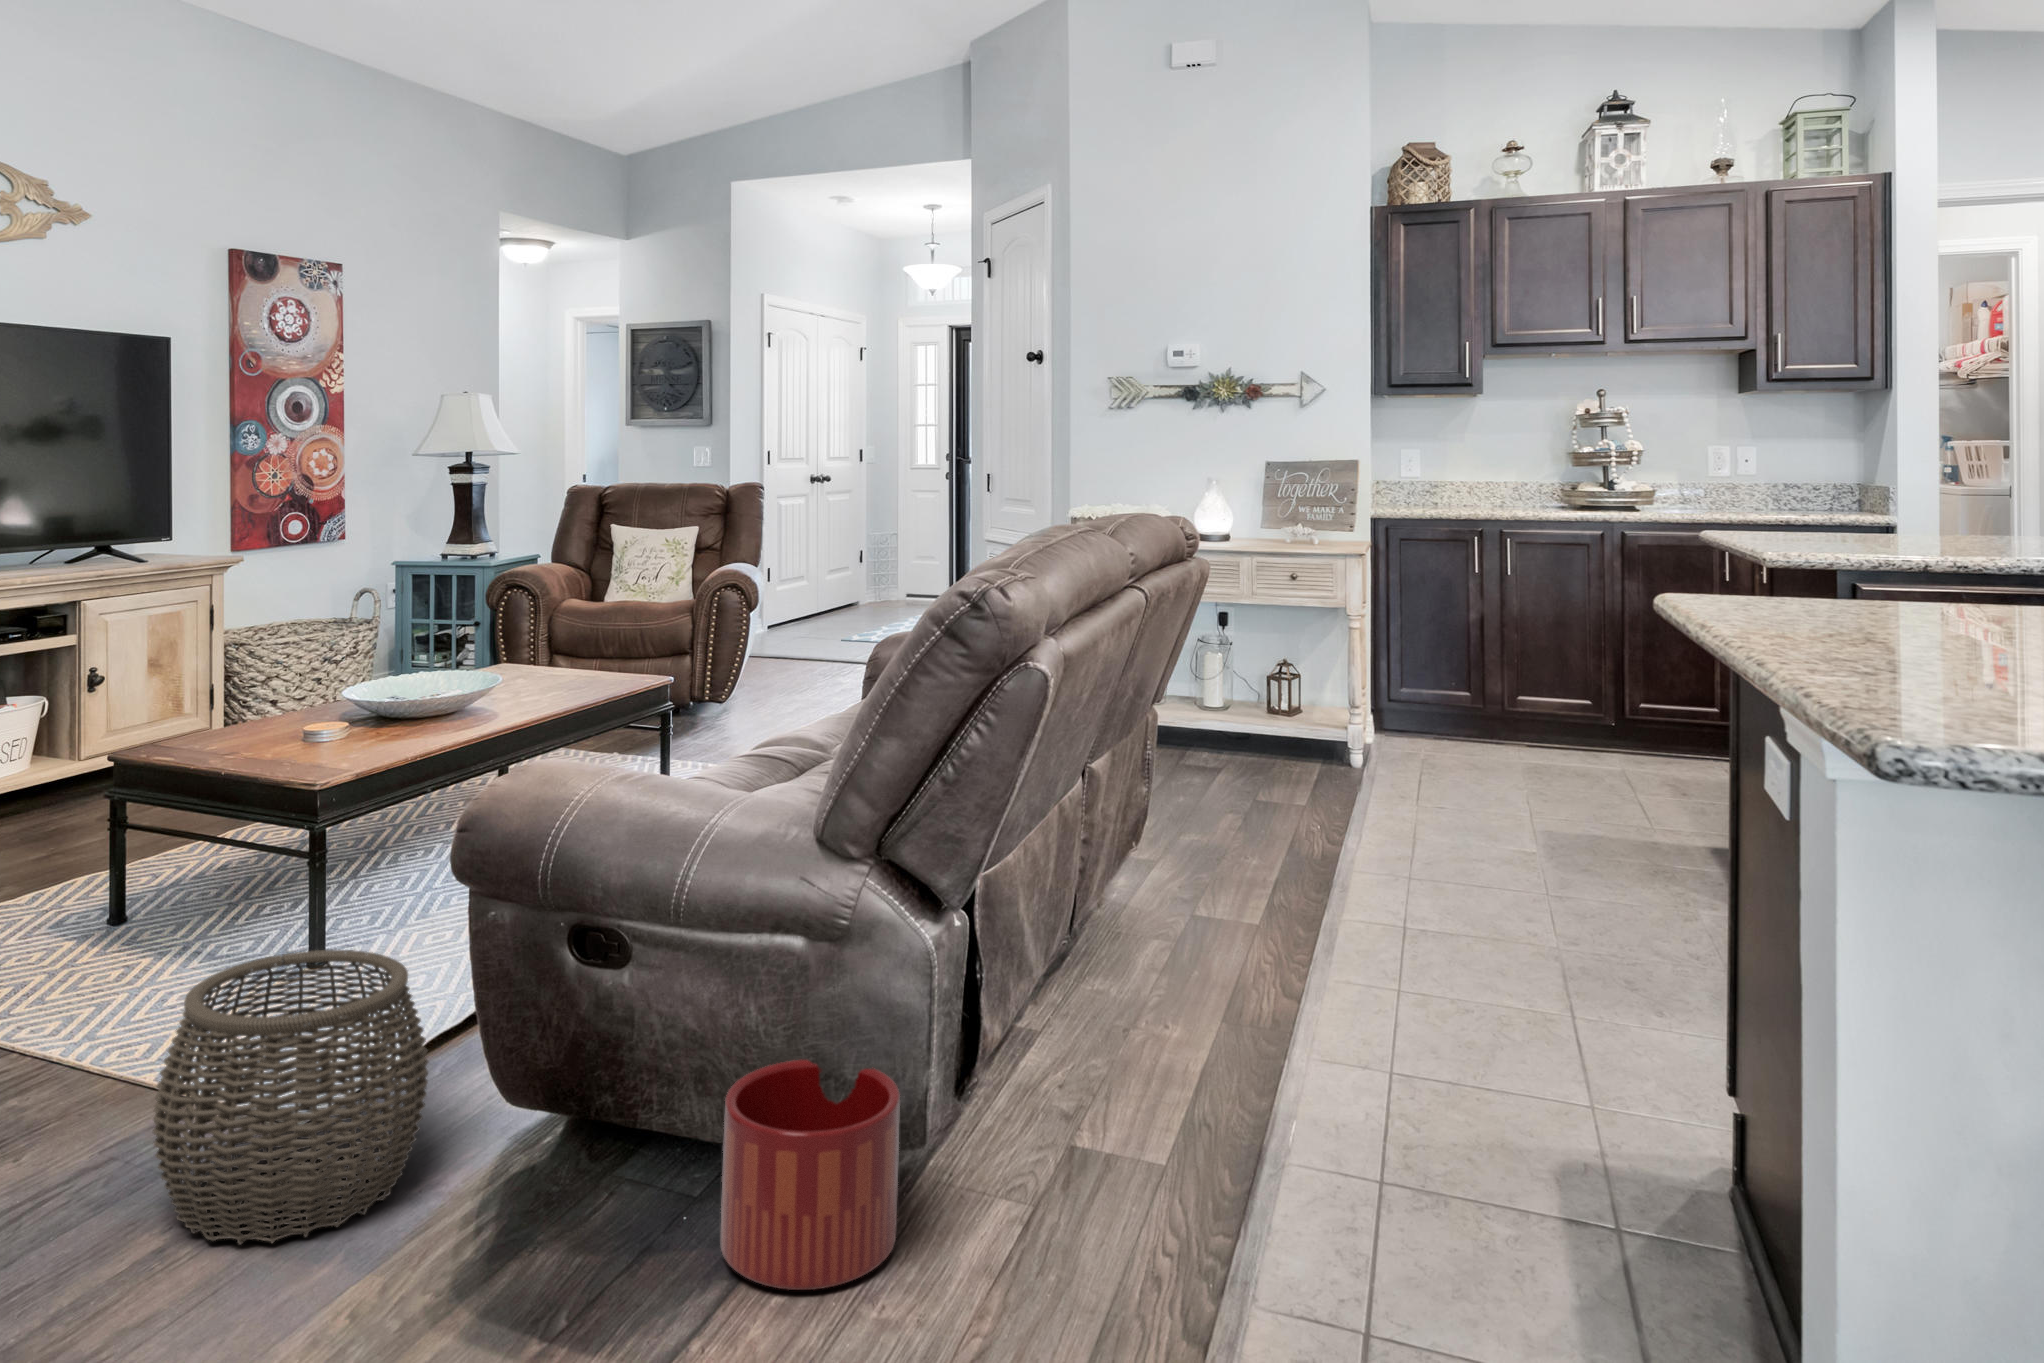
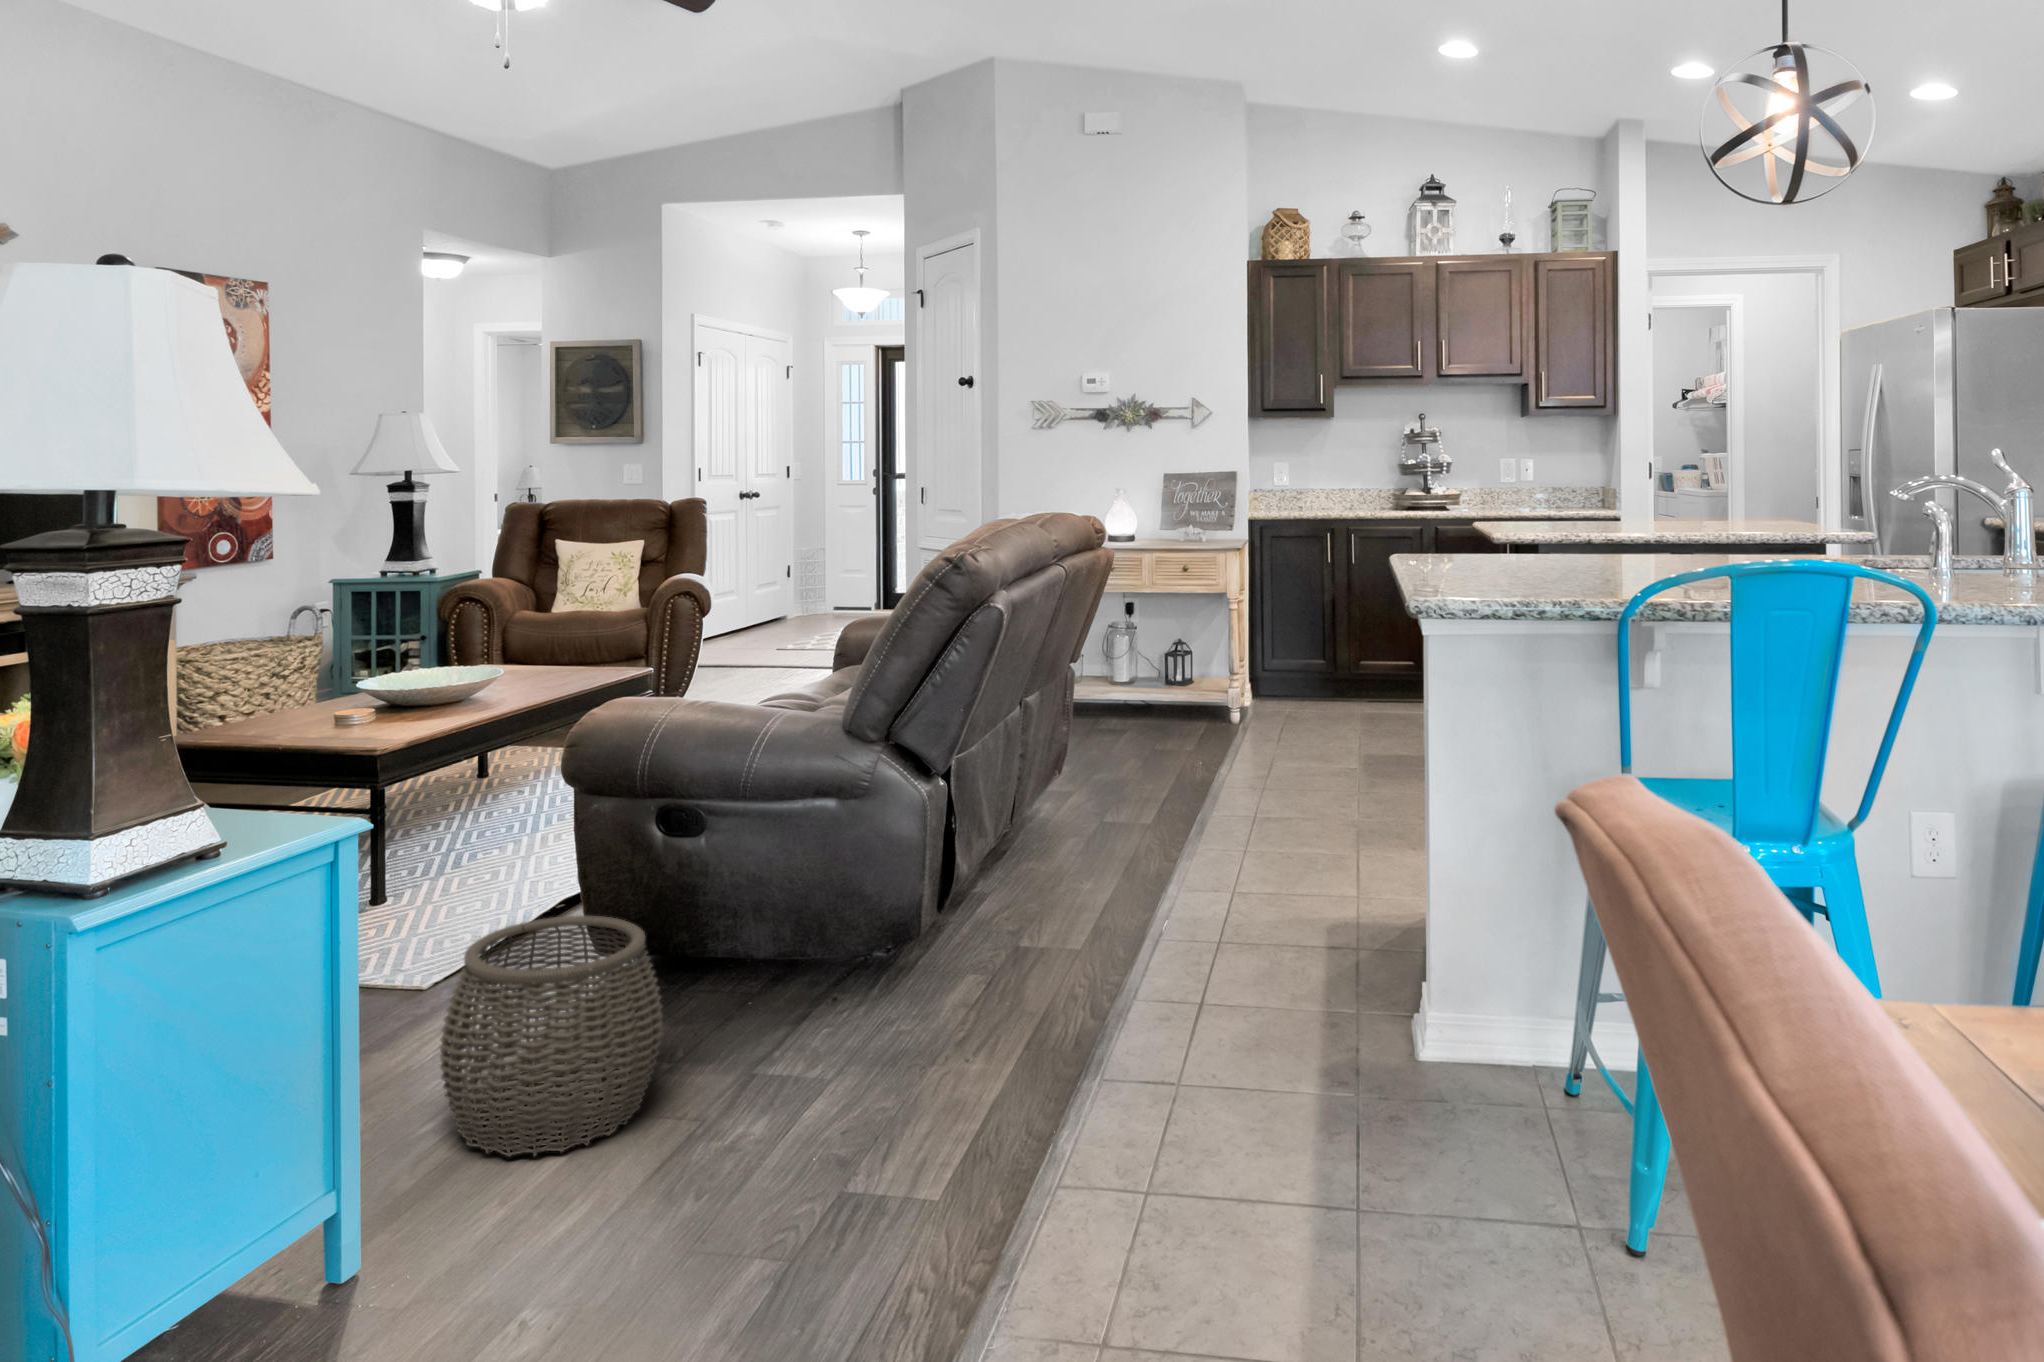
planter: present [721,1060,900,1290] -> none [933,964,1068,1132]

